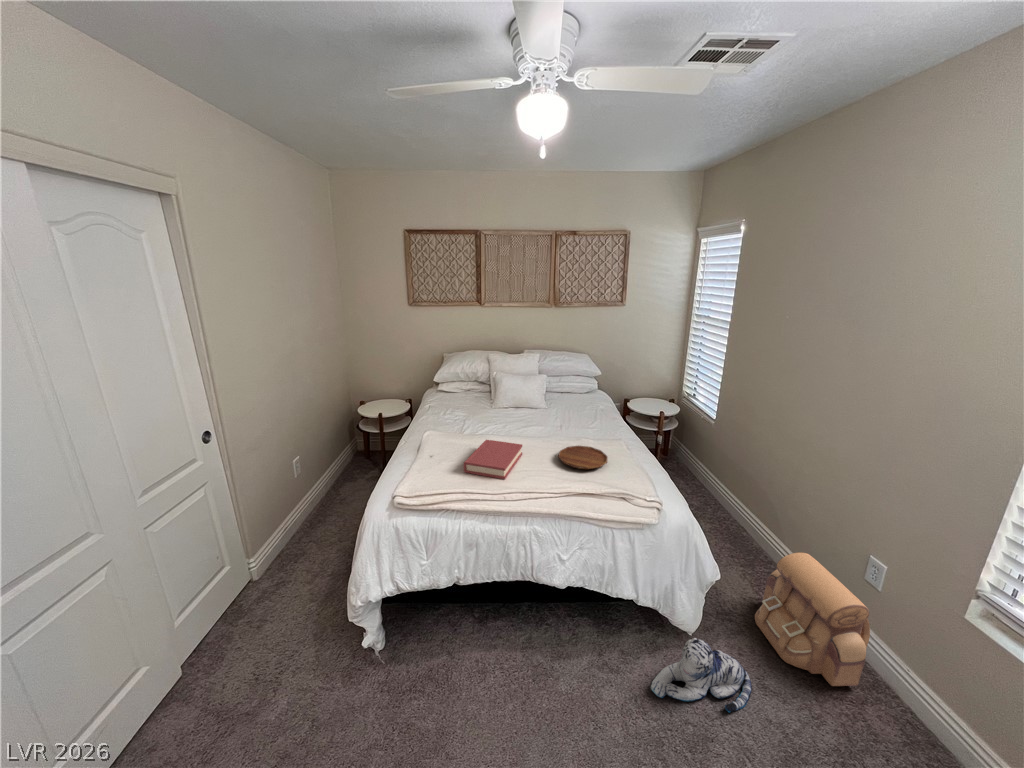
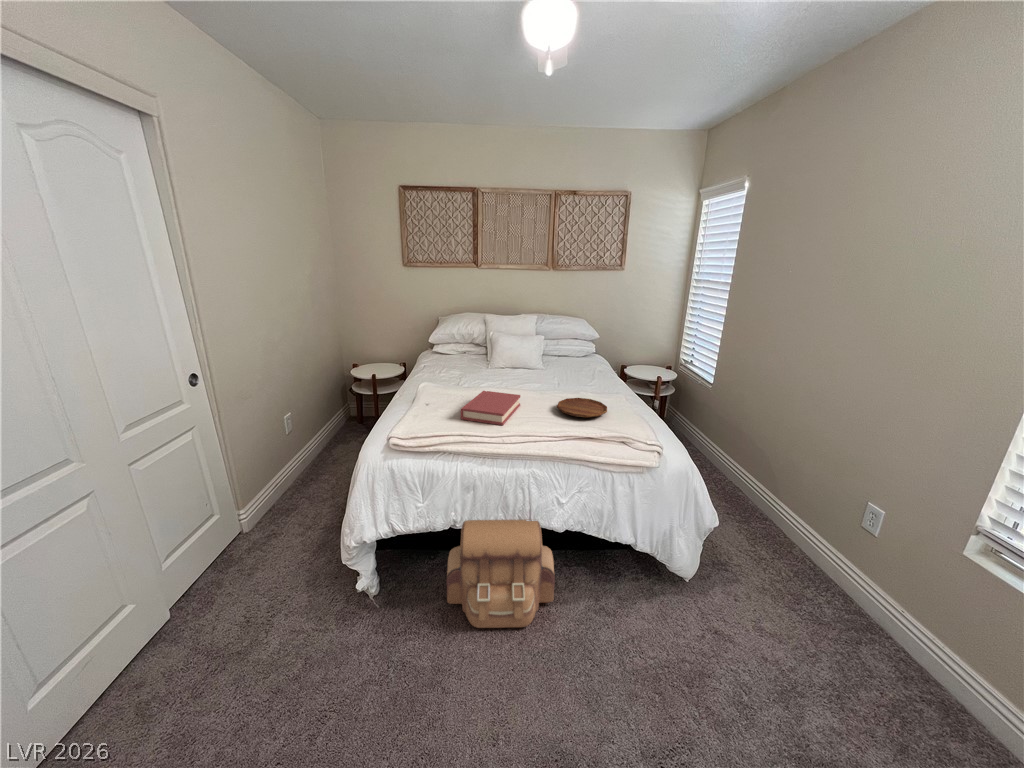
backpack: present [755,553,870,686] -> present [447,520,555,628]
plush toy: present [651,638,752,713] -> none [648,579,749,650]

